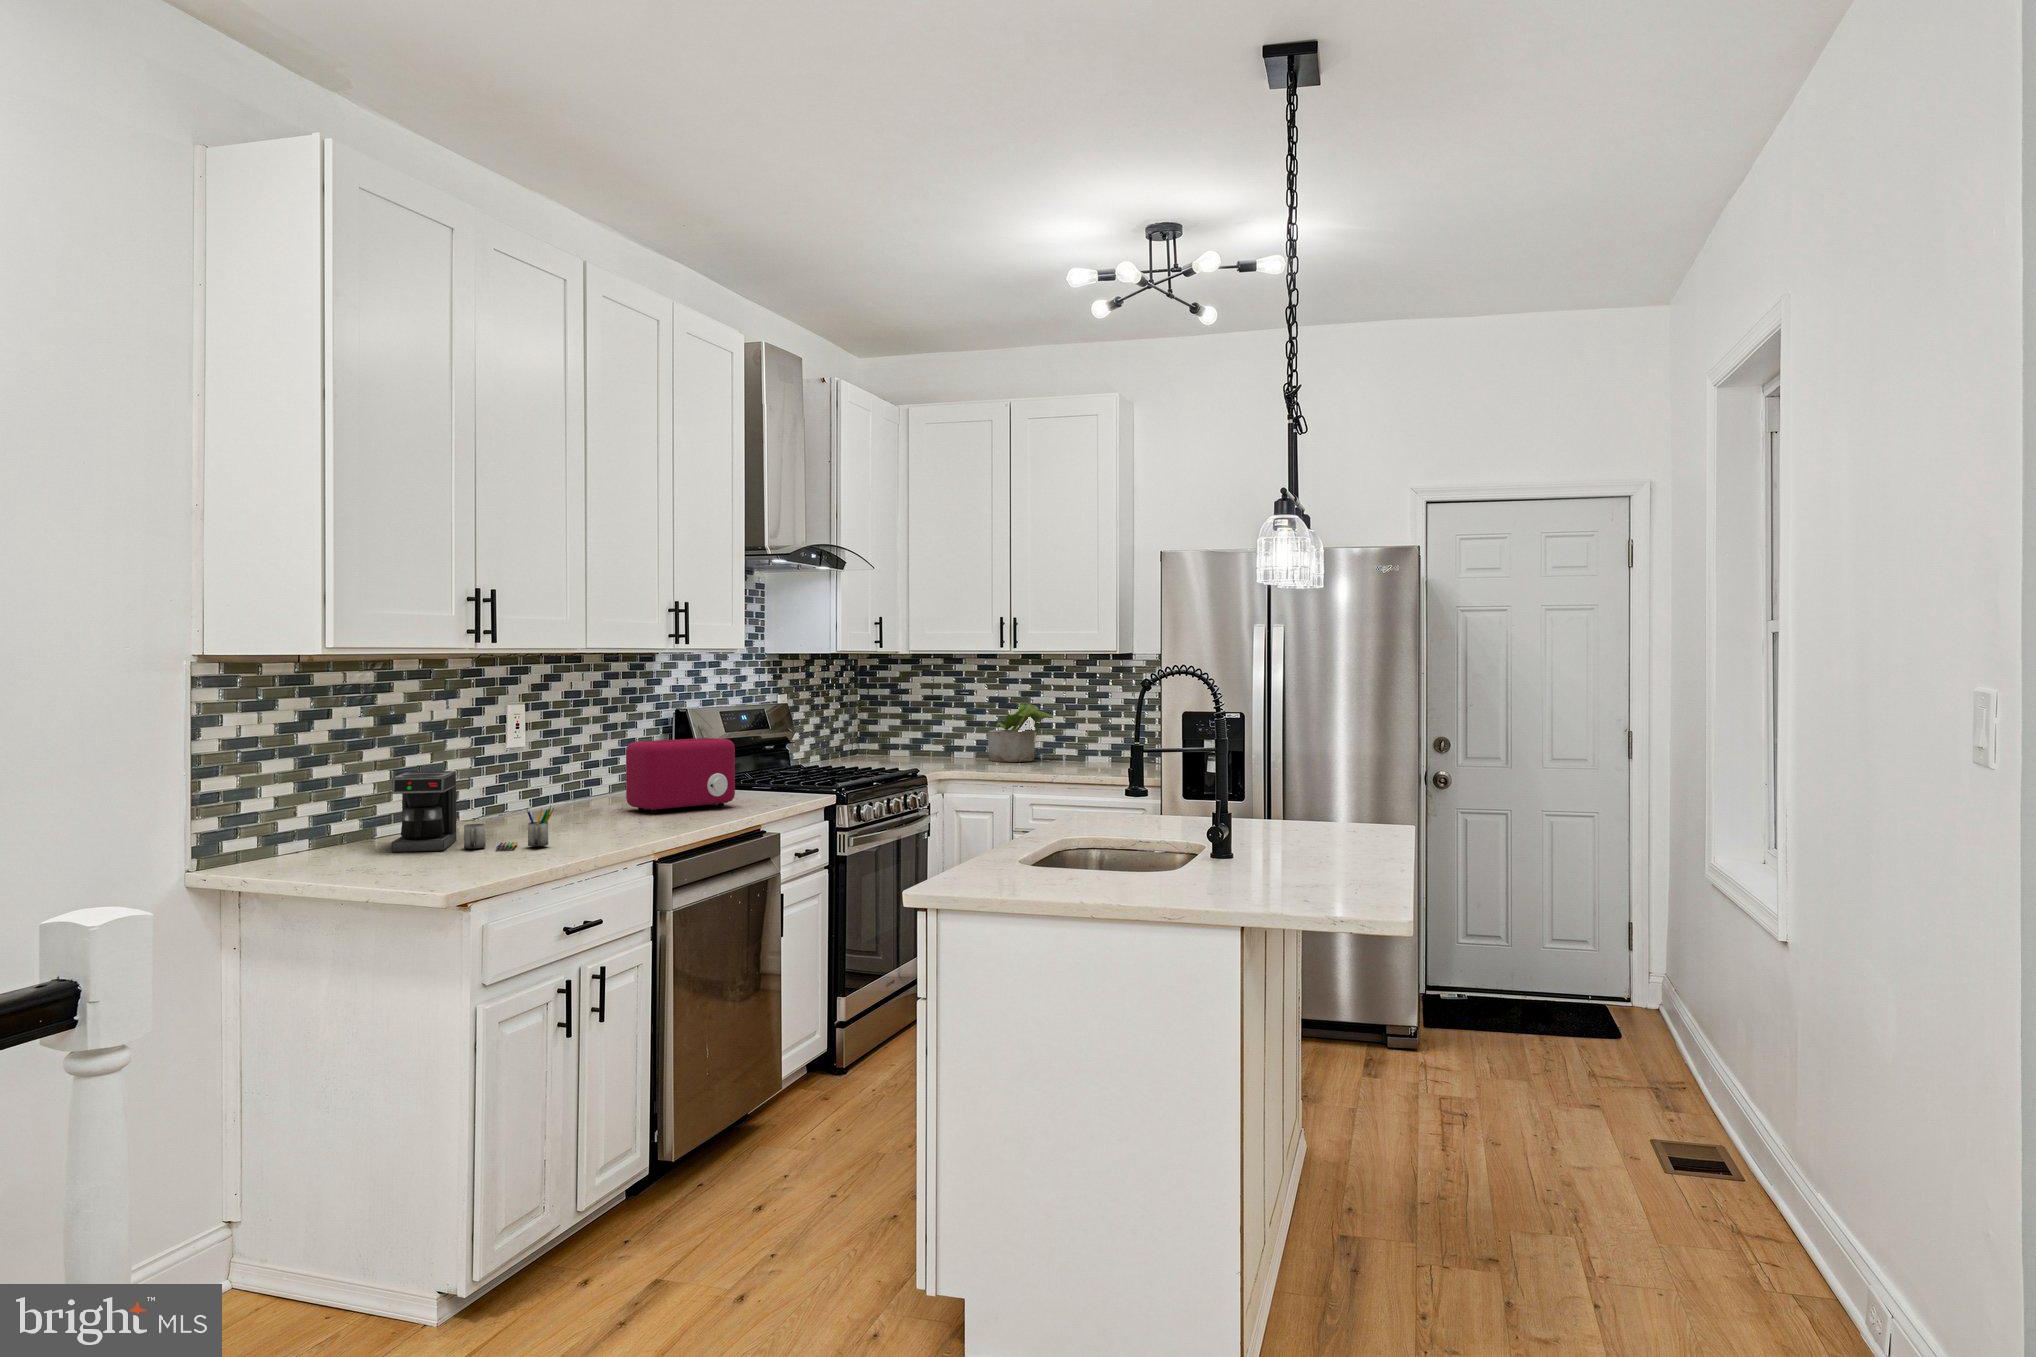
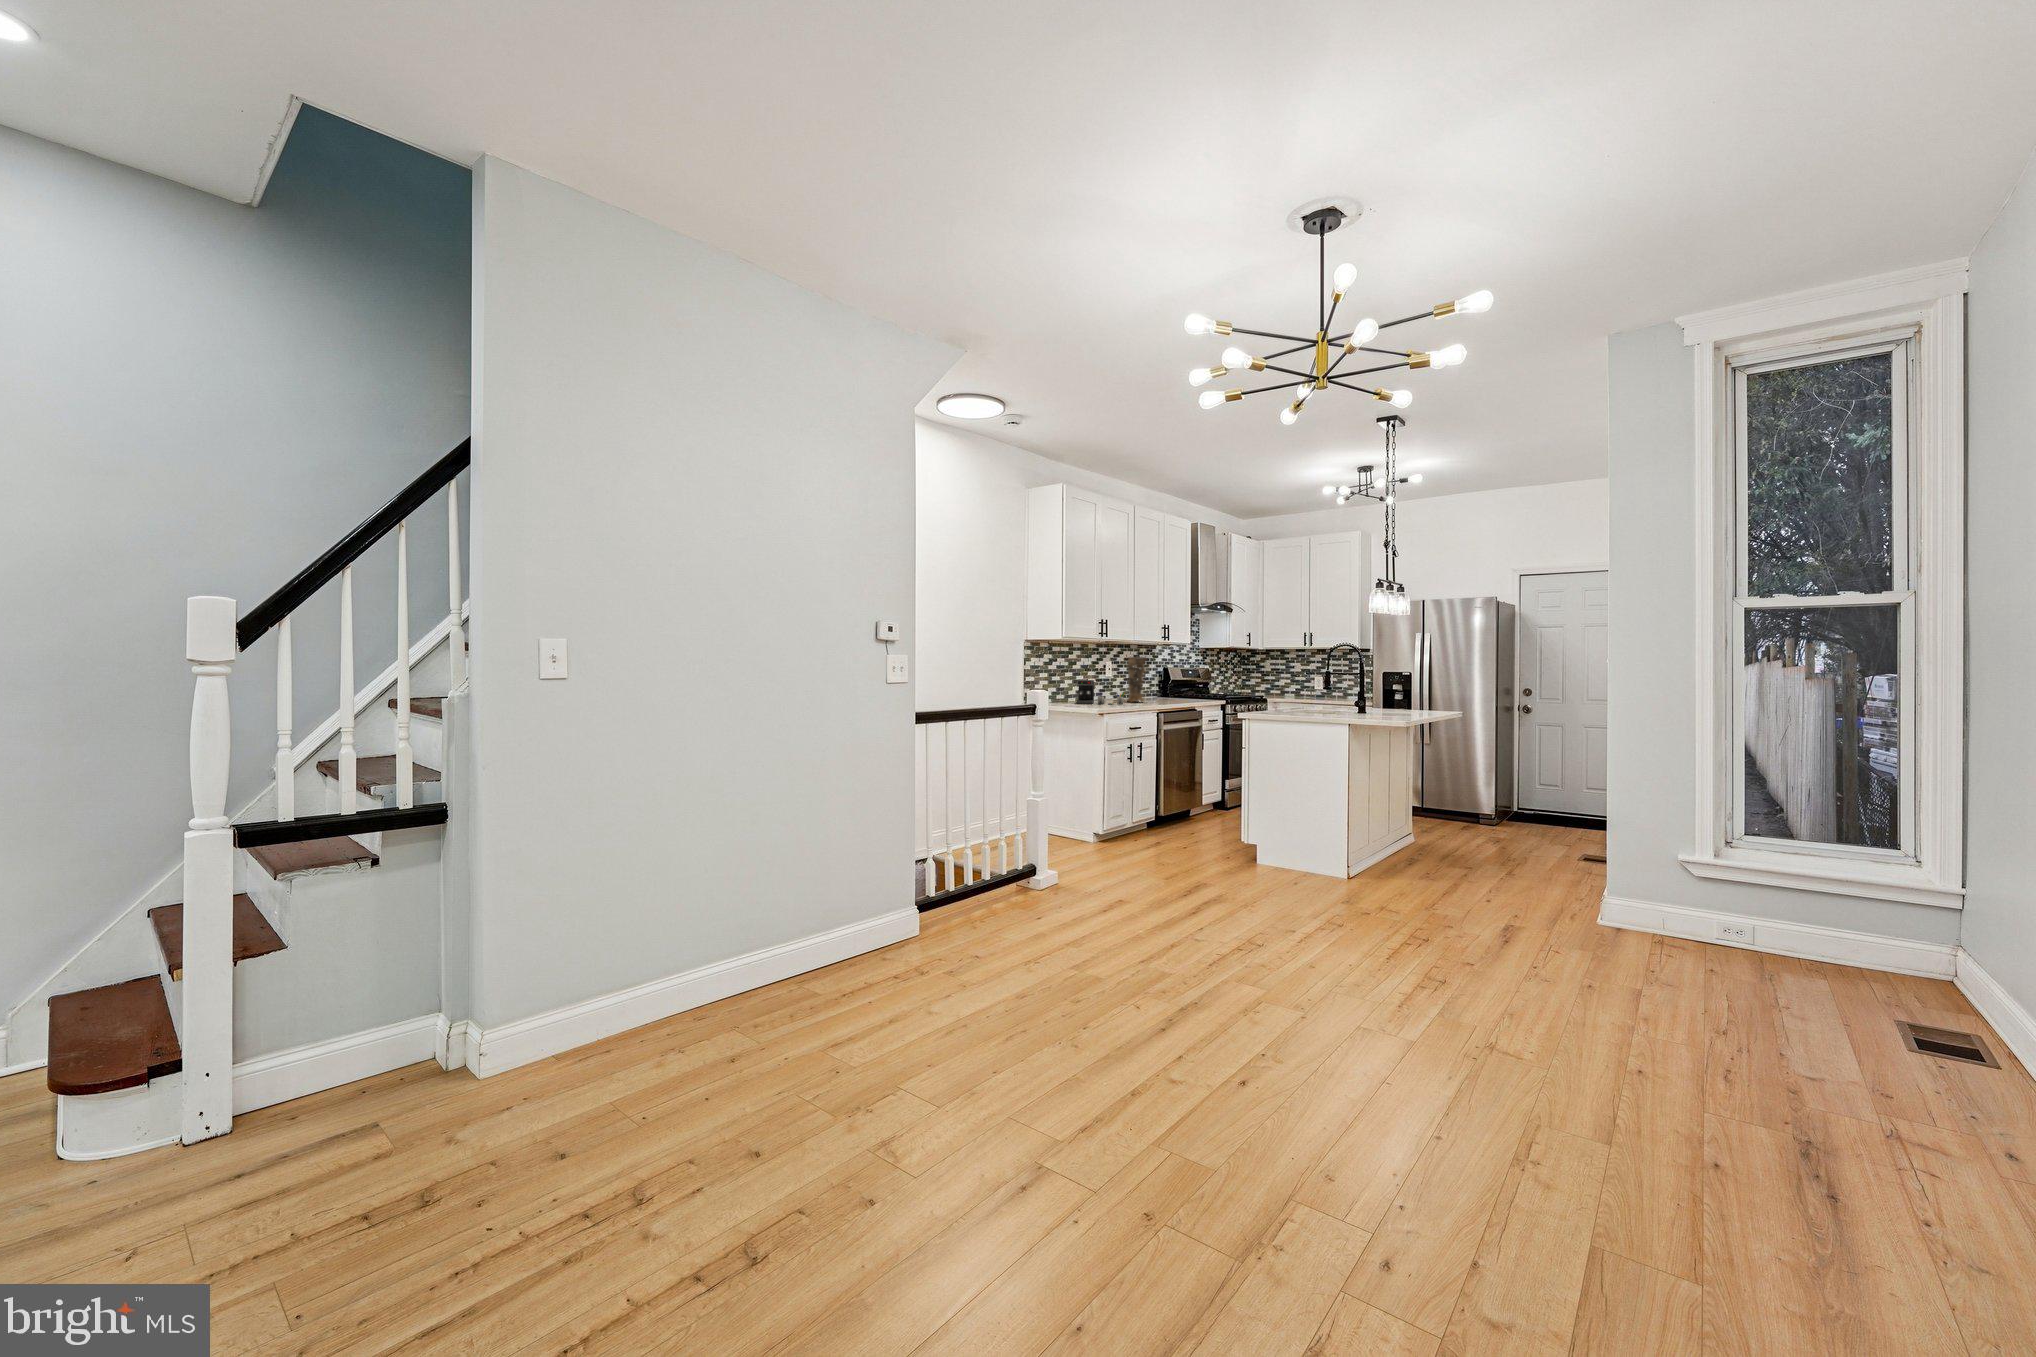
decorative vase: none [567,694,625,826] -> present [1127,657,1146,702]
potted plant: present [988,704,1053,762] -> none [1302,672,1335,698]
toaster: present [626,738,735,813] -> none [1146,676,1186,701]

